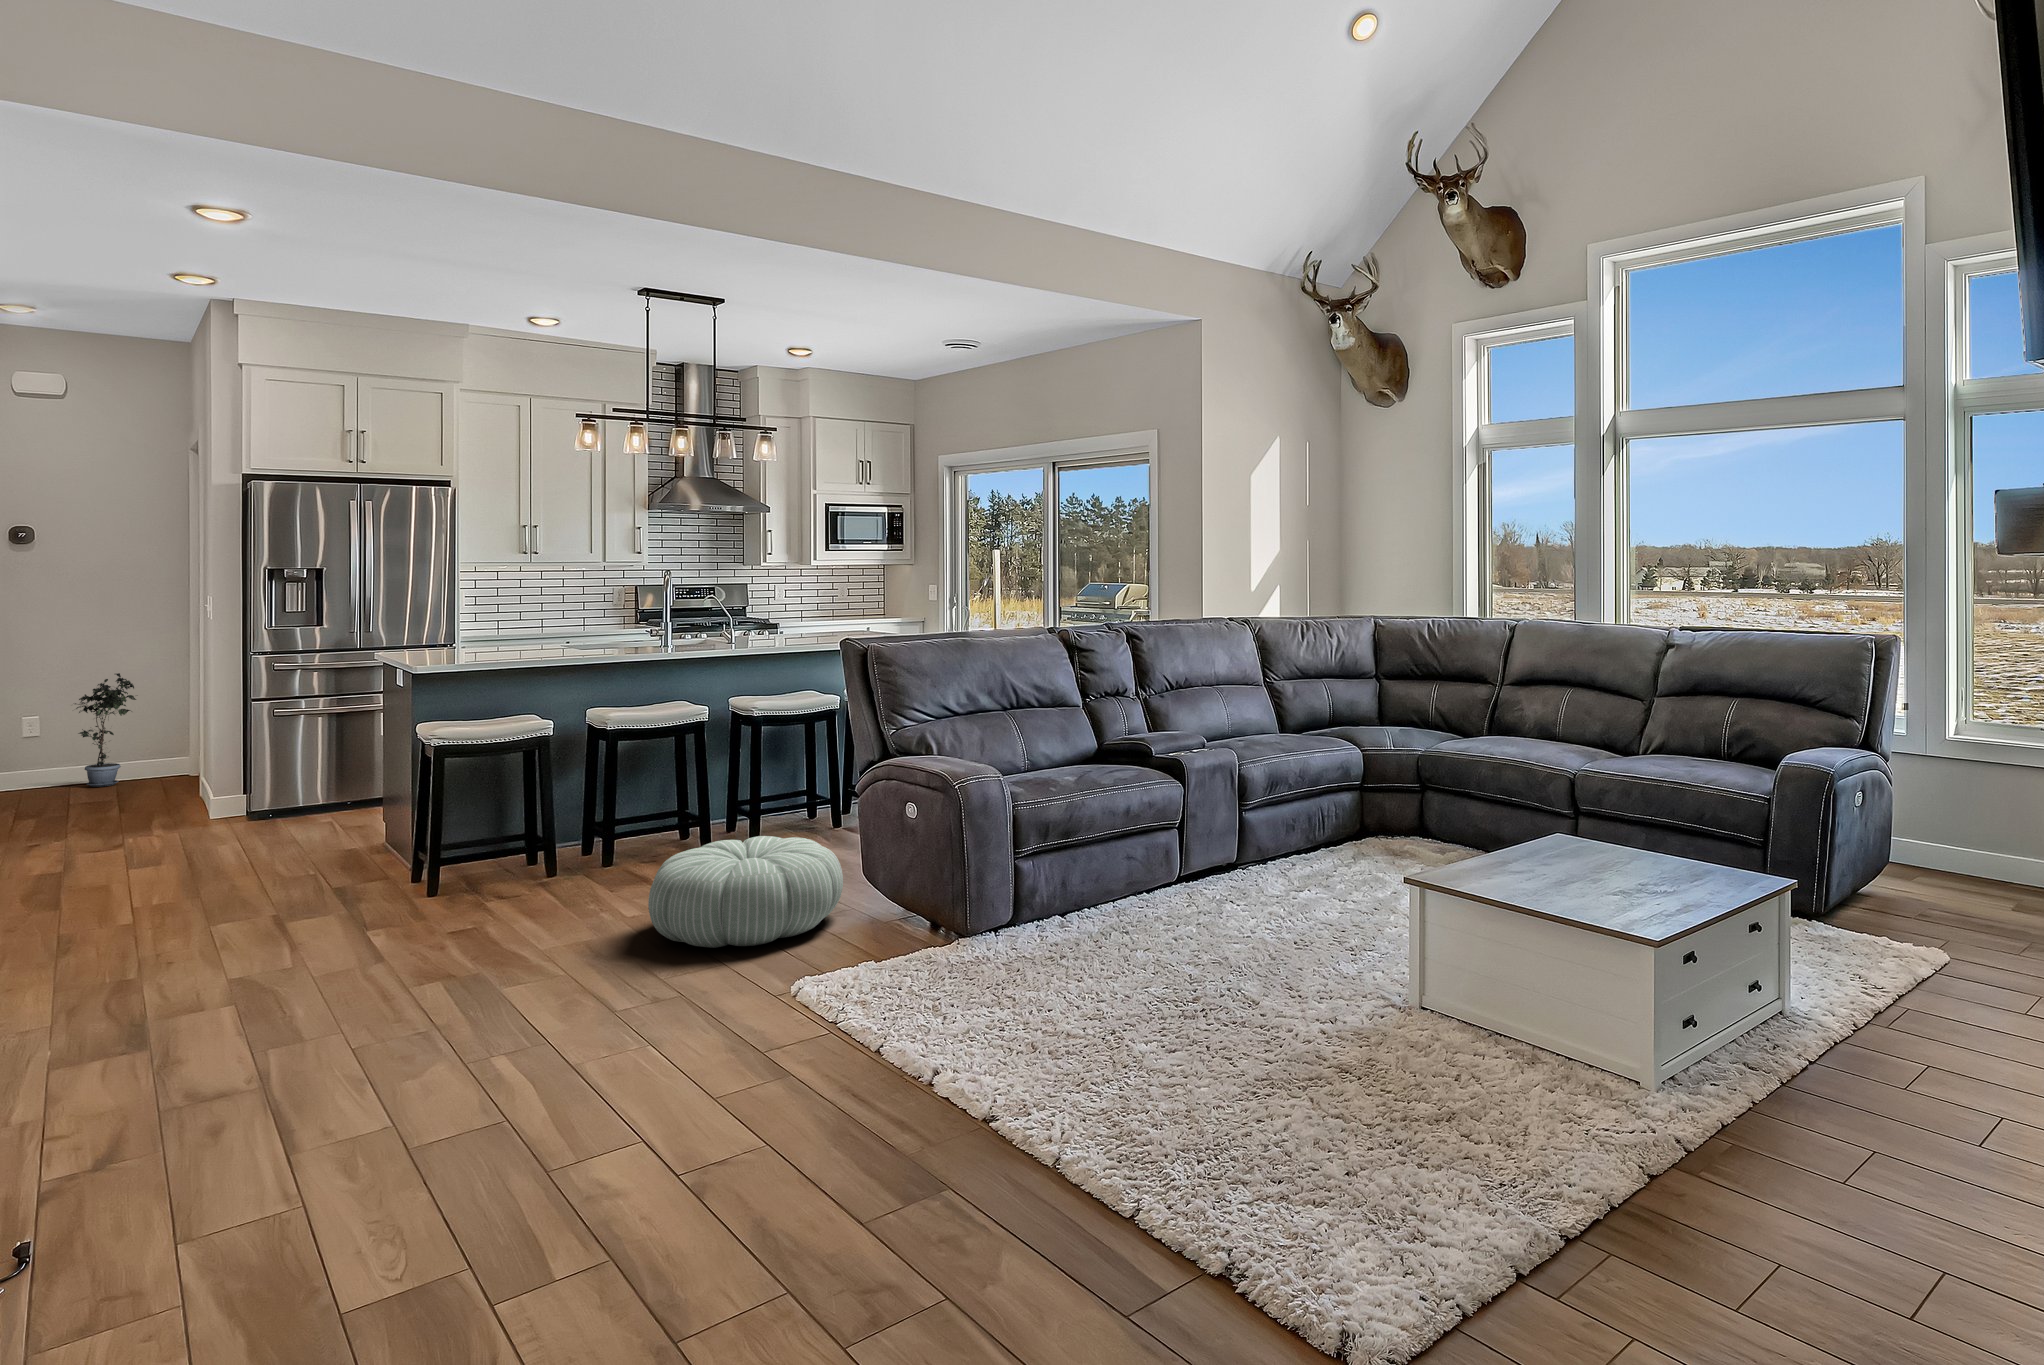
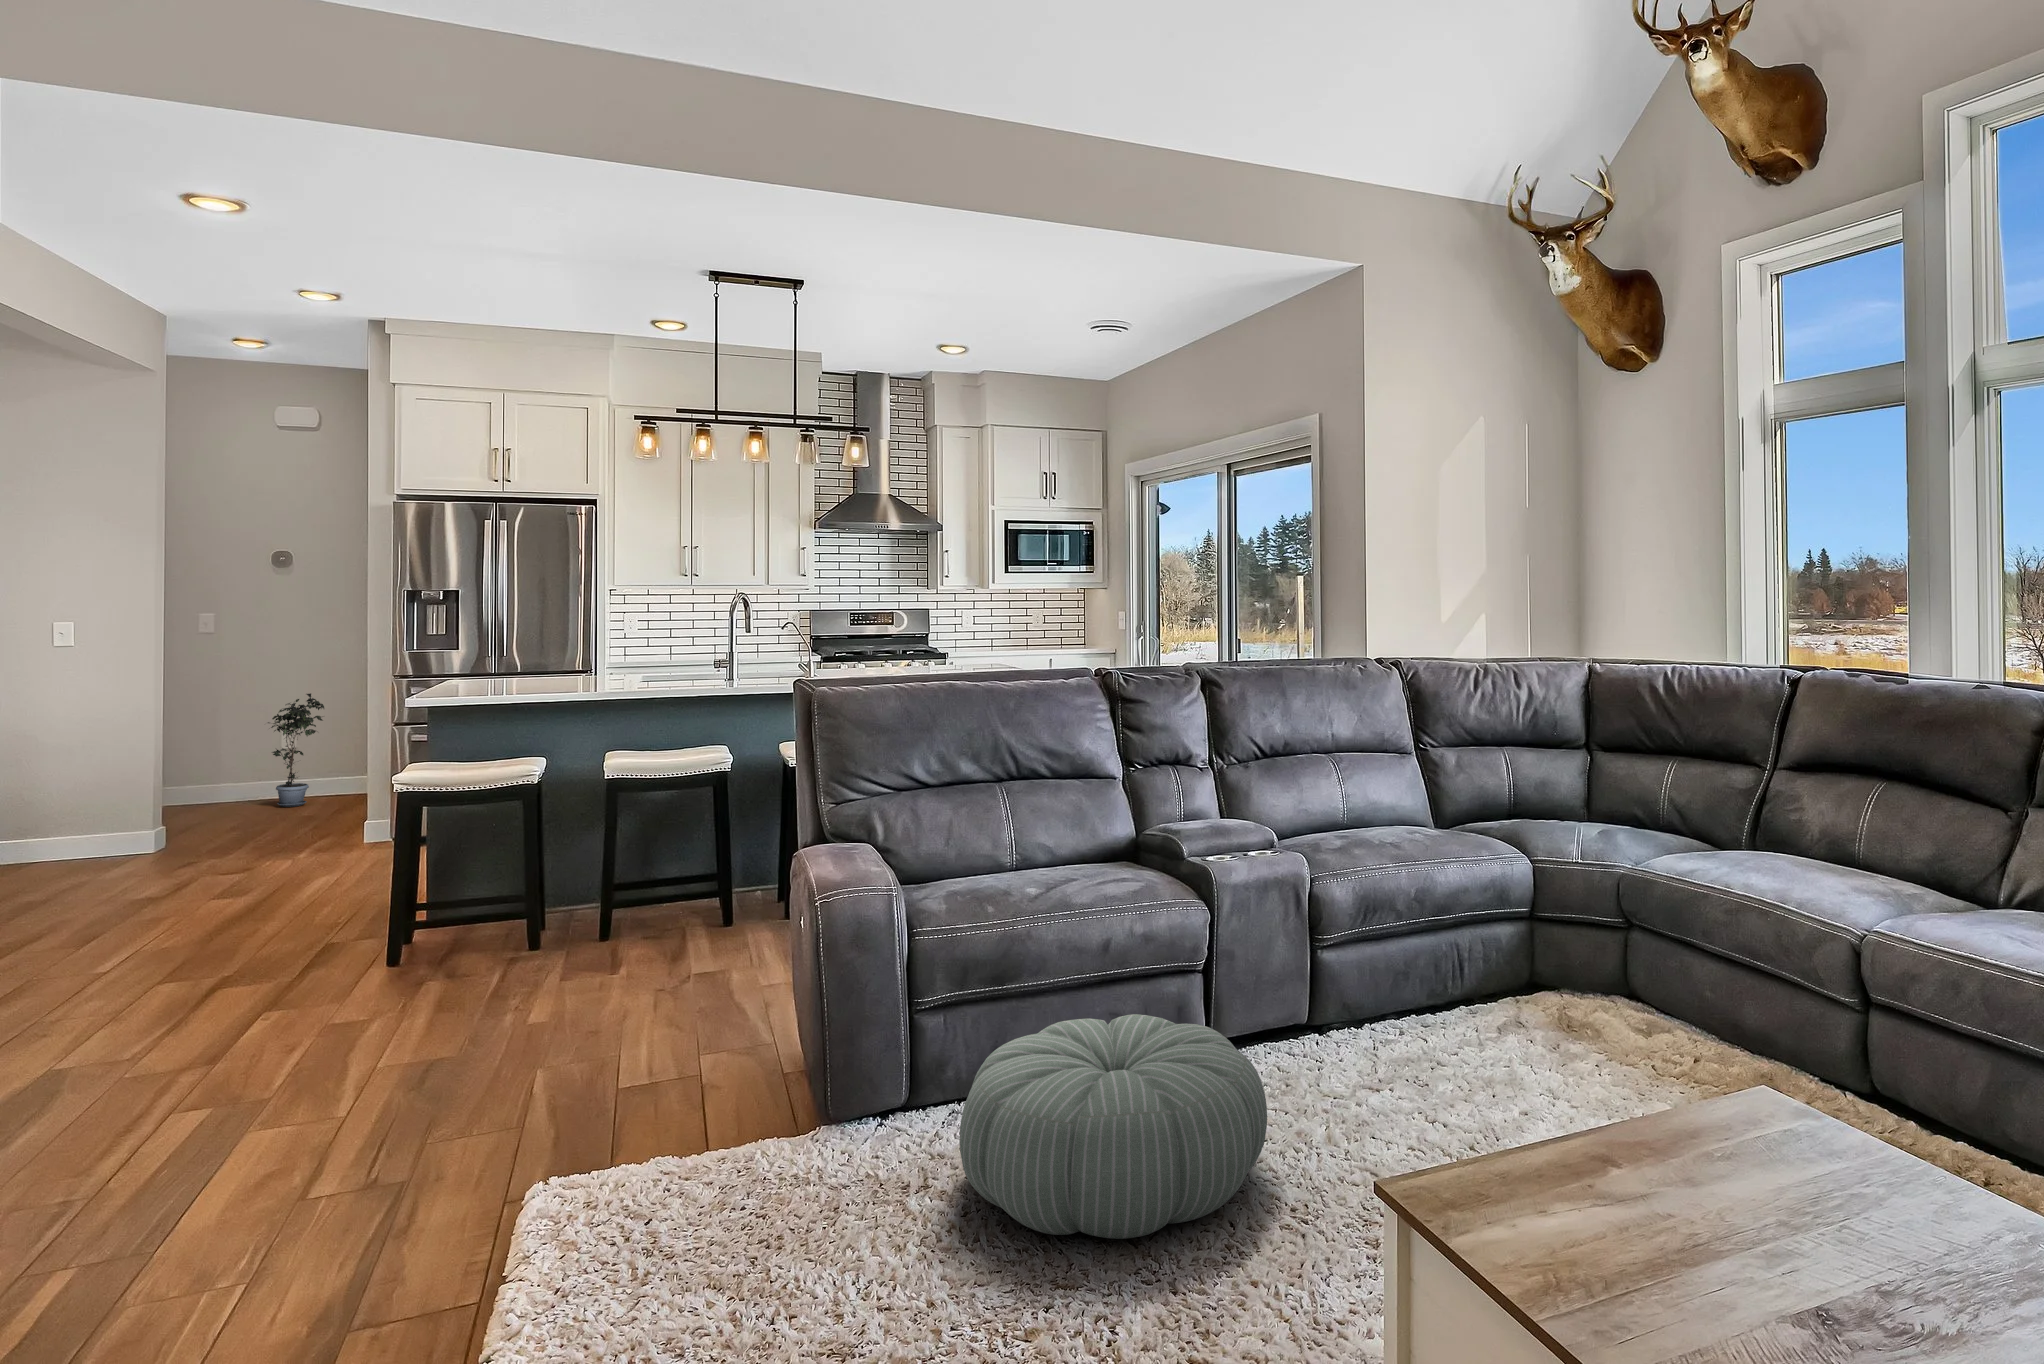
pouf: present [648,836,843,948] -> present [960,1014,1267,1239]

